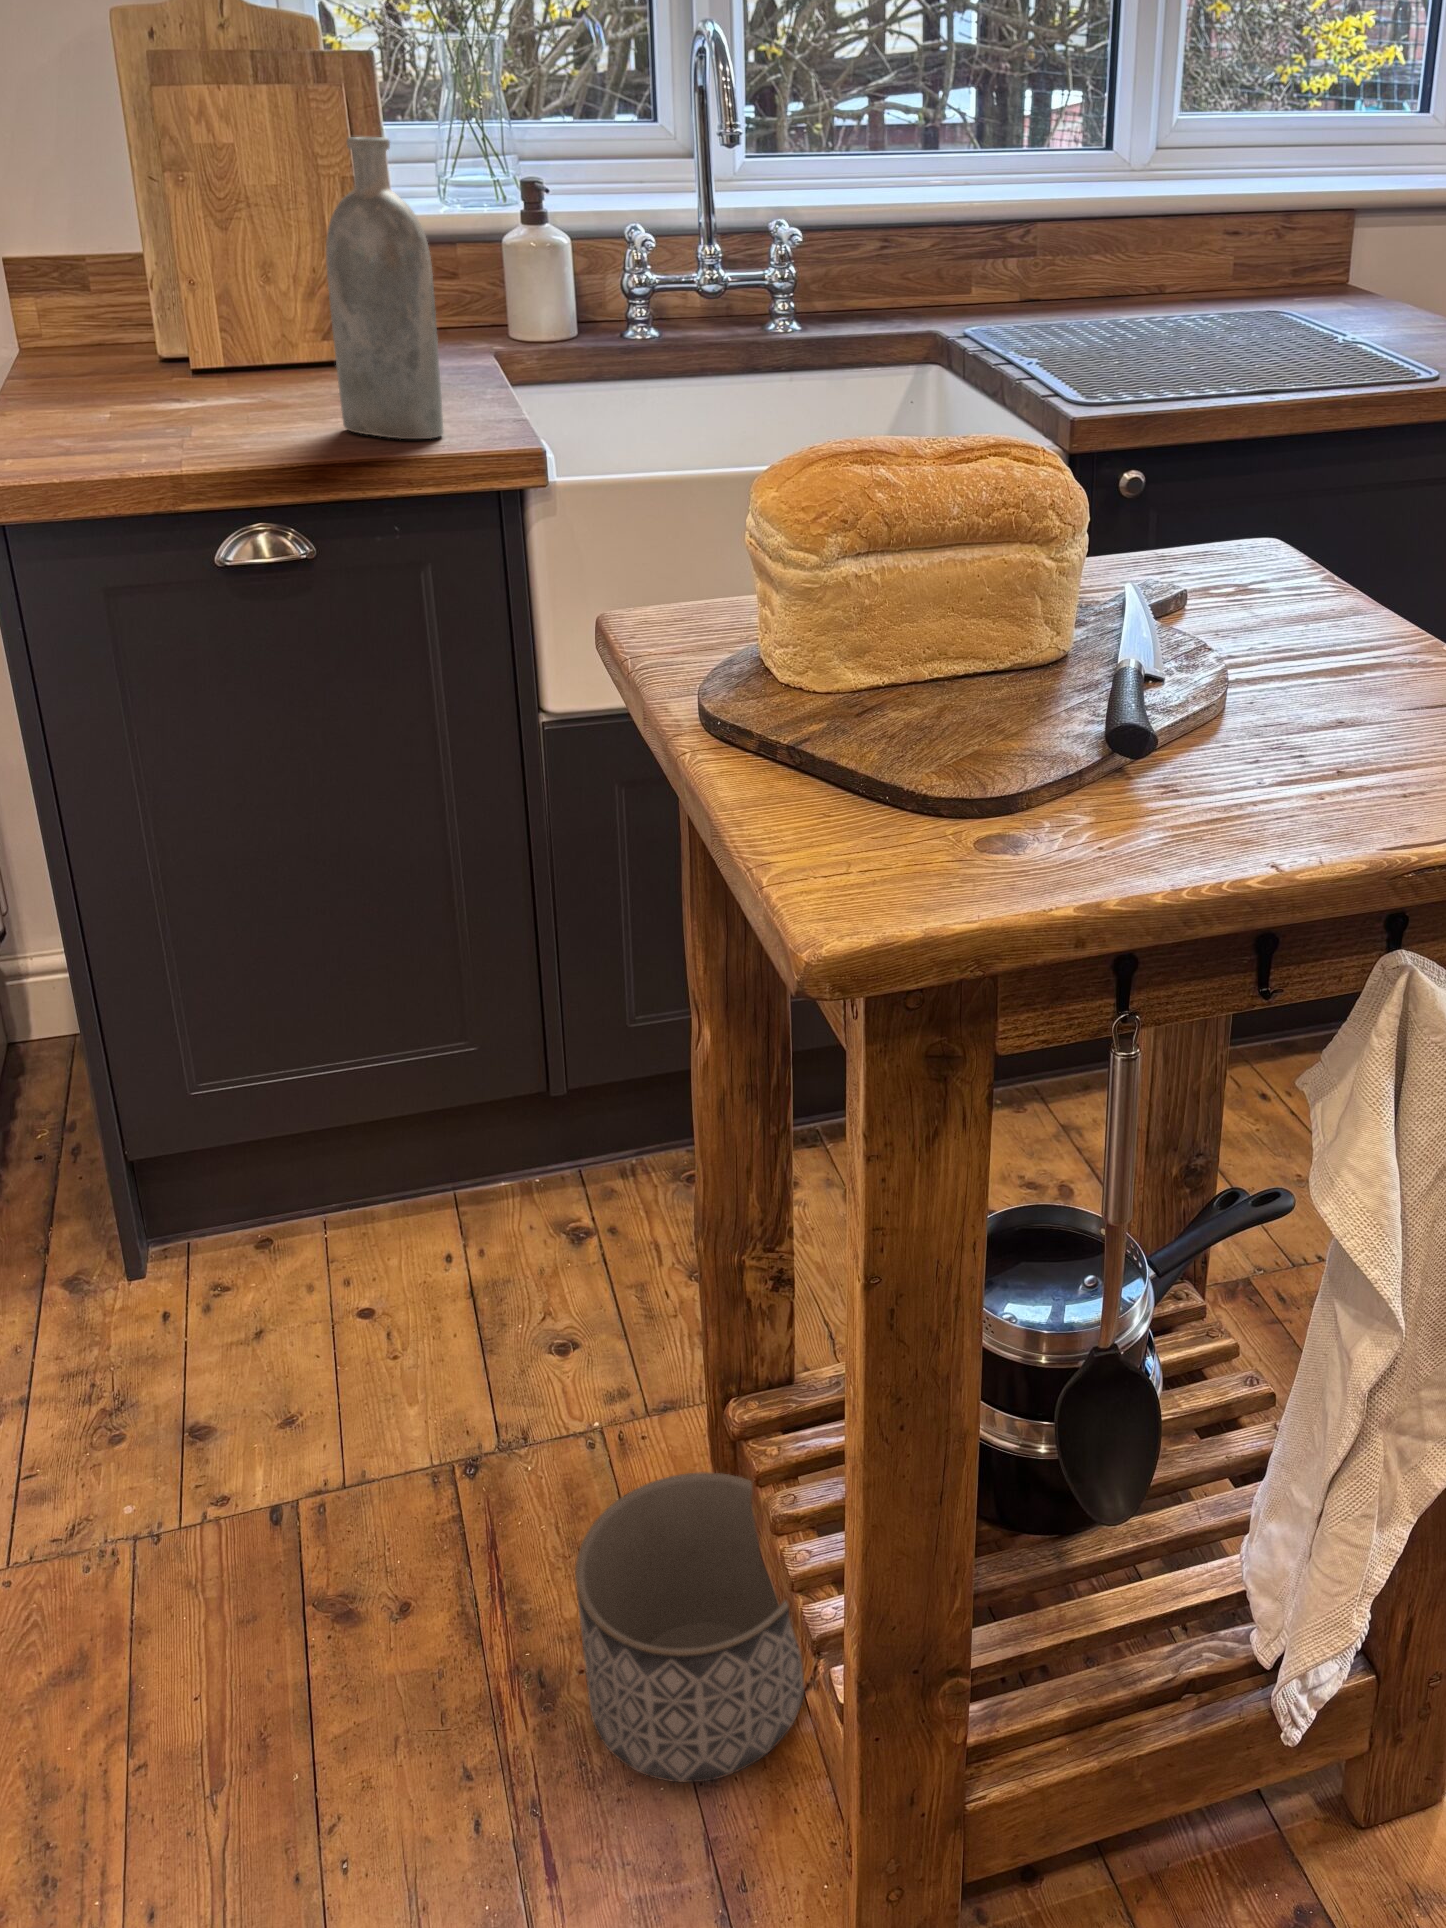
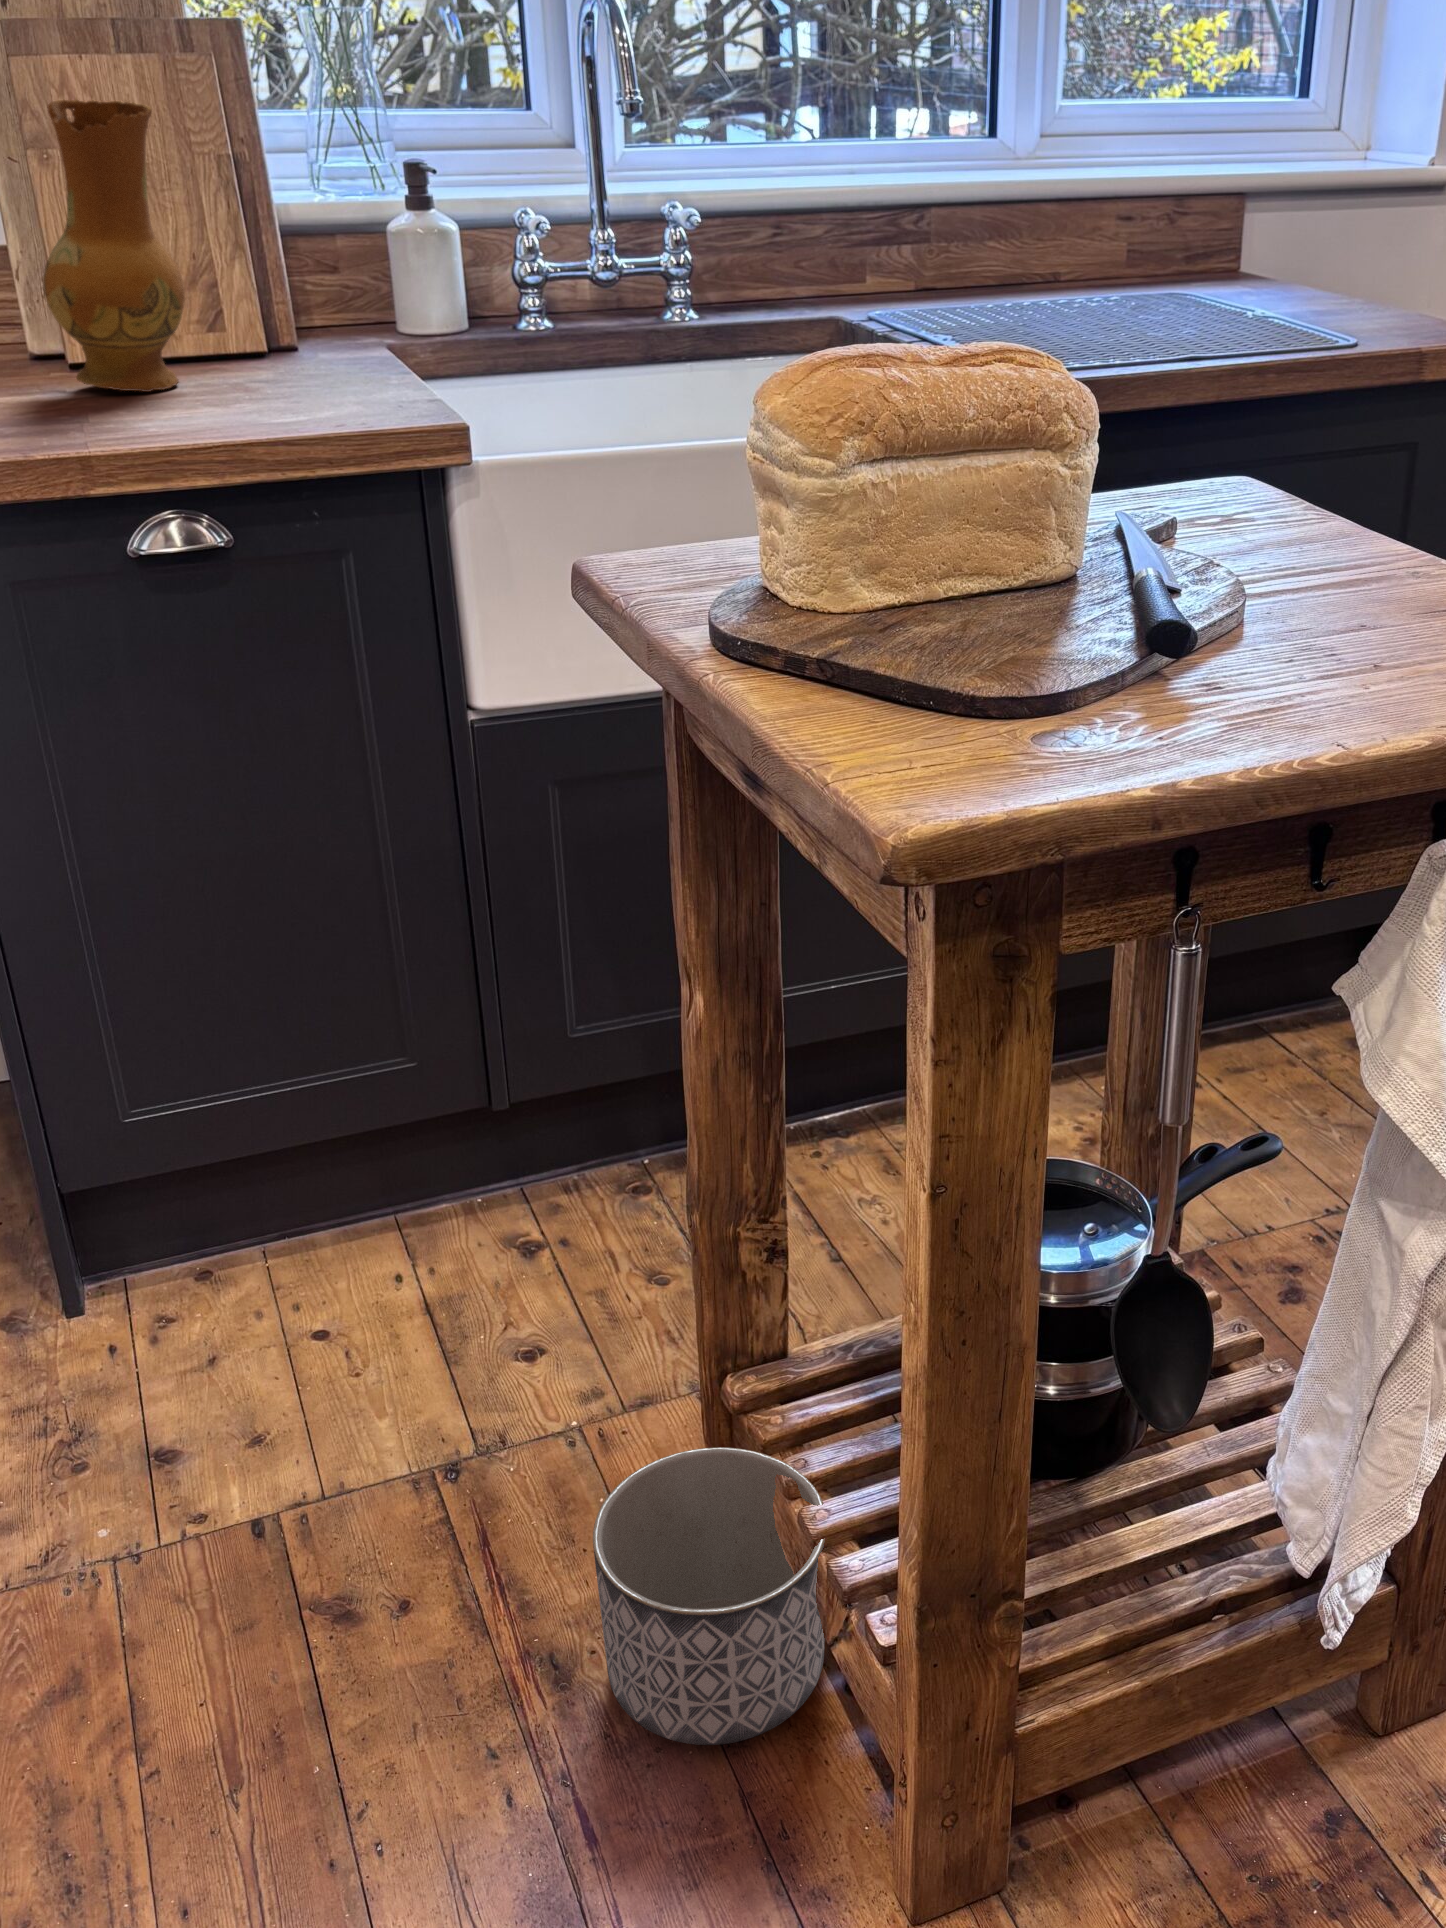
ceramic jug: none [166,136,298,404] -> present [43,100,185,392]
bottle: present [326,137,443,439] -> none [225,89,359,418]

